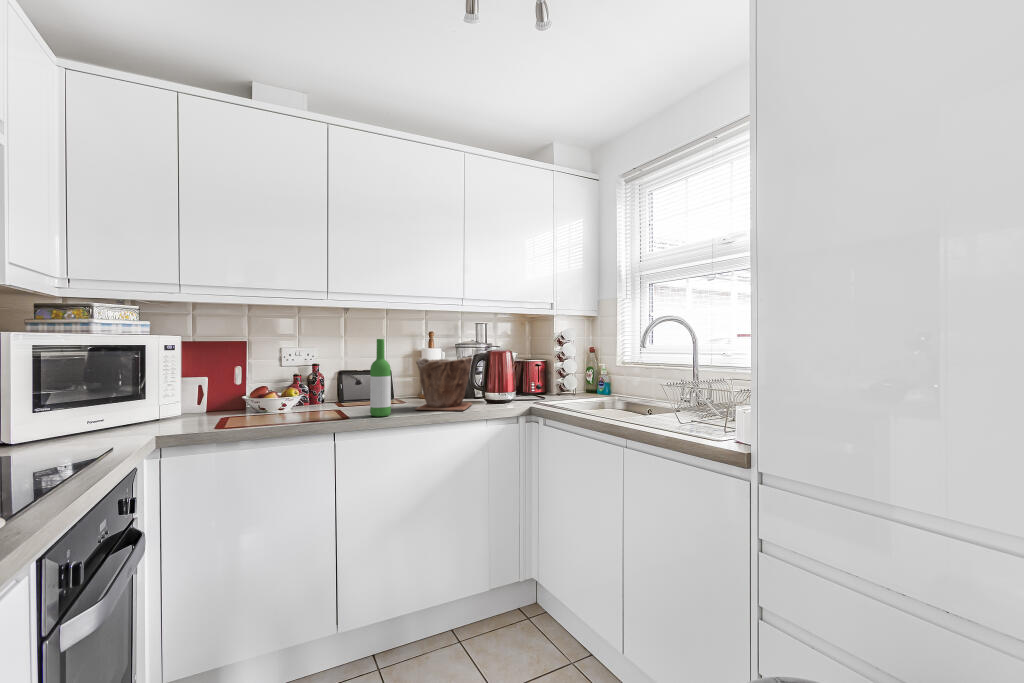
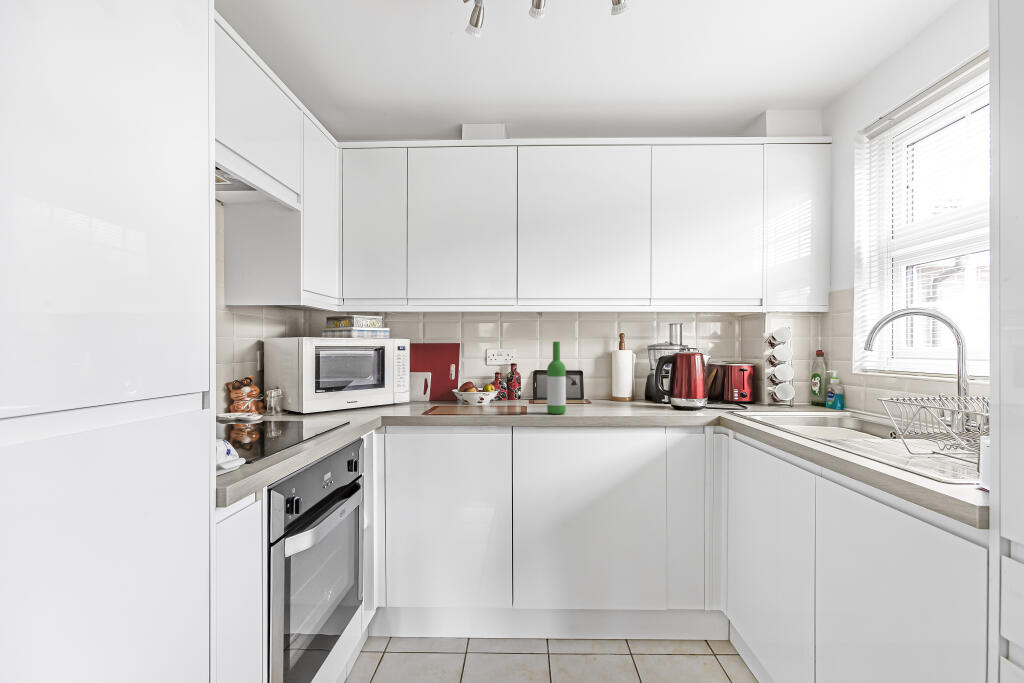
plant pot: present [415,357,472,410] -> none [592,359,656,414]

